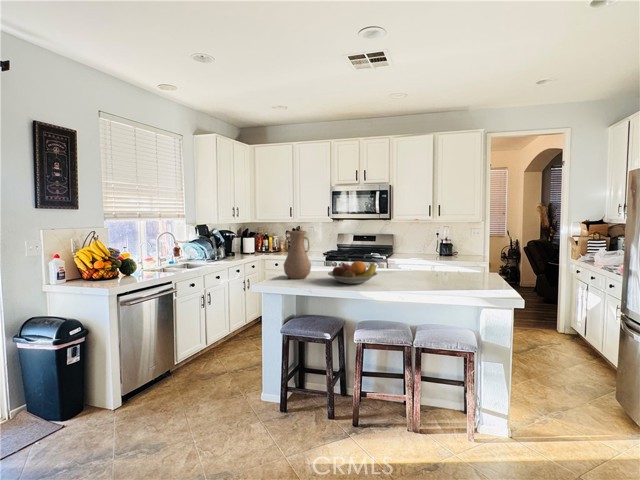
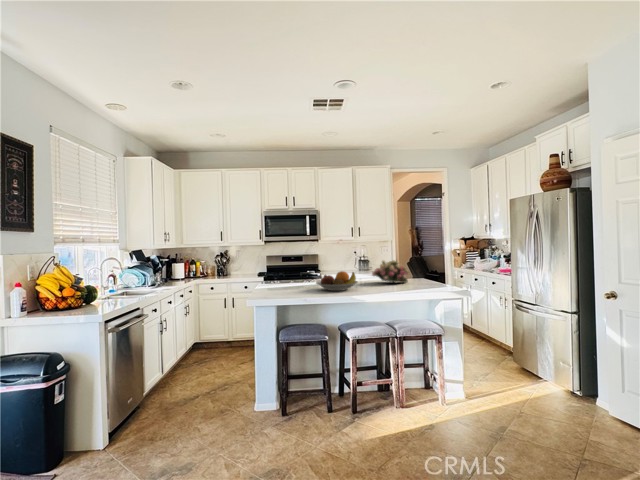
vase: present [284,231,311,279] -> none [271,248,297,292]
flower arrangement: none [410,249,458,279] -> present [372,260,408,283]

